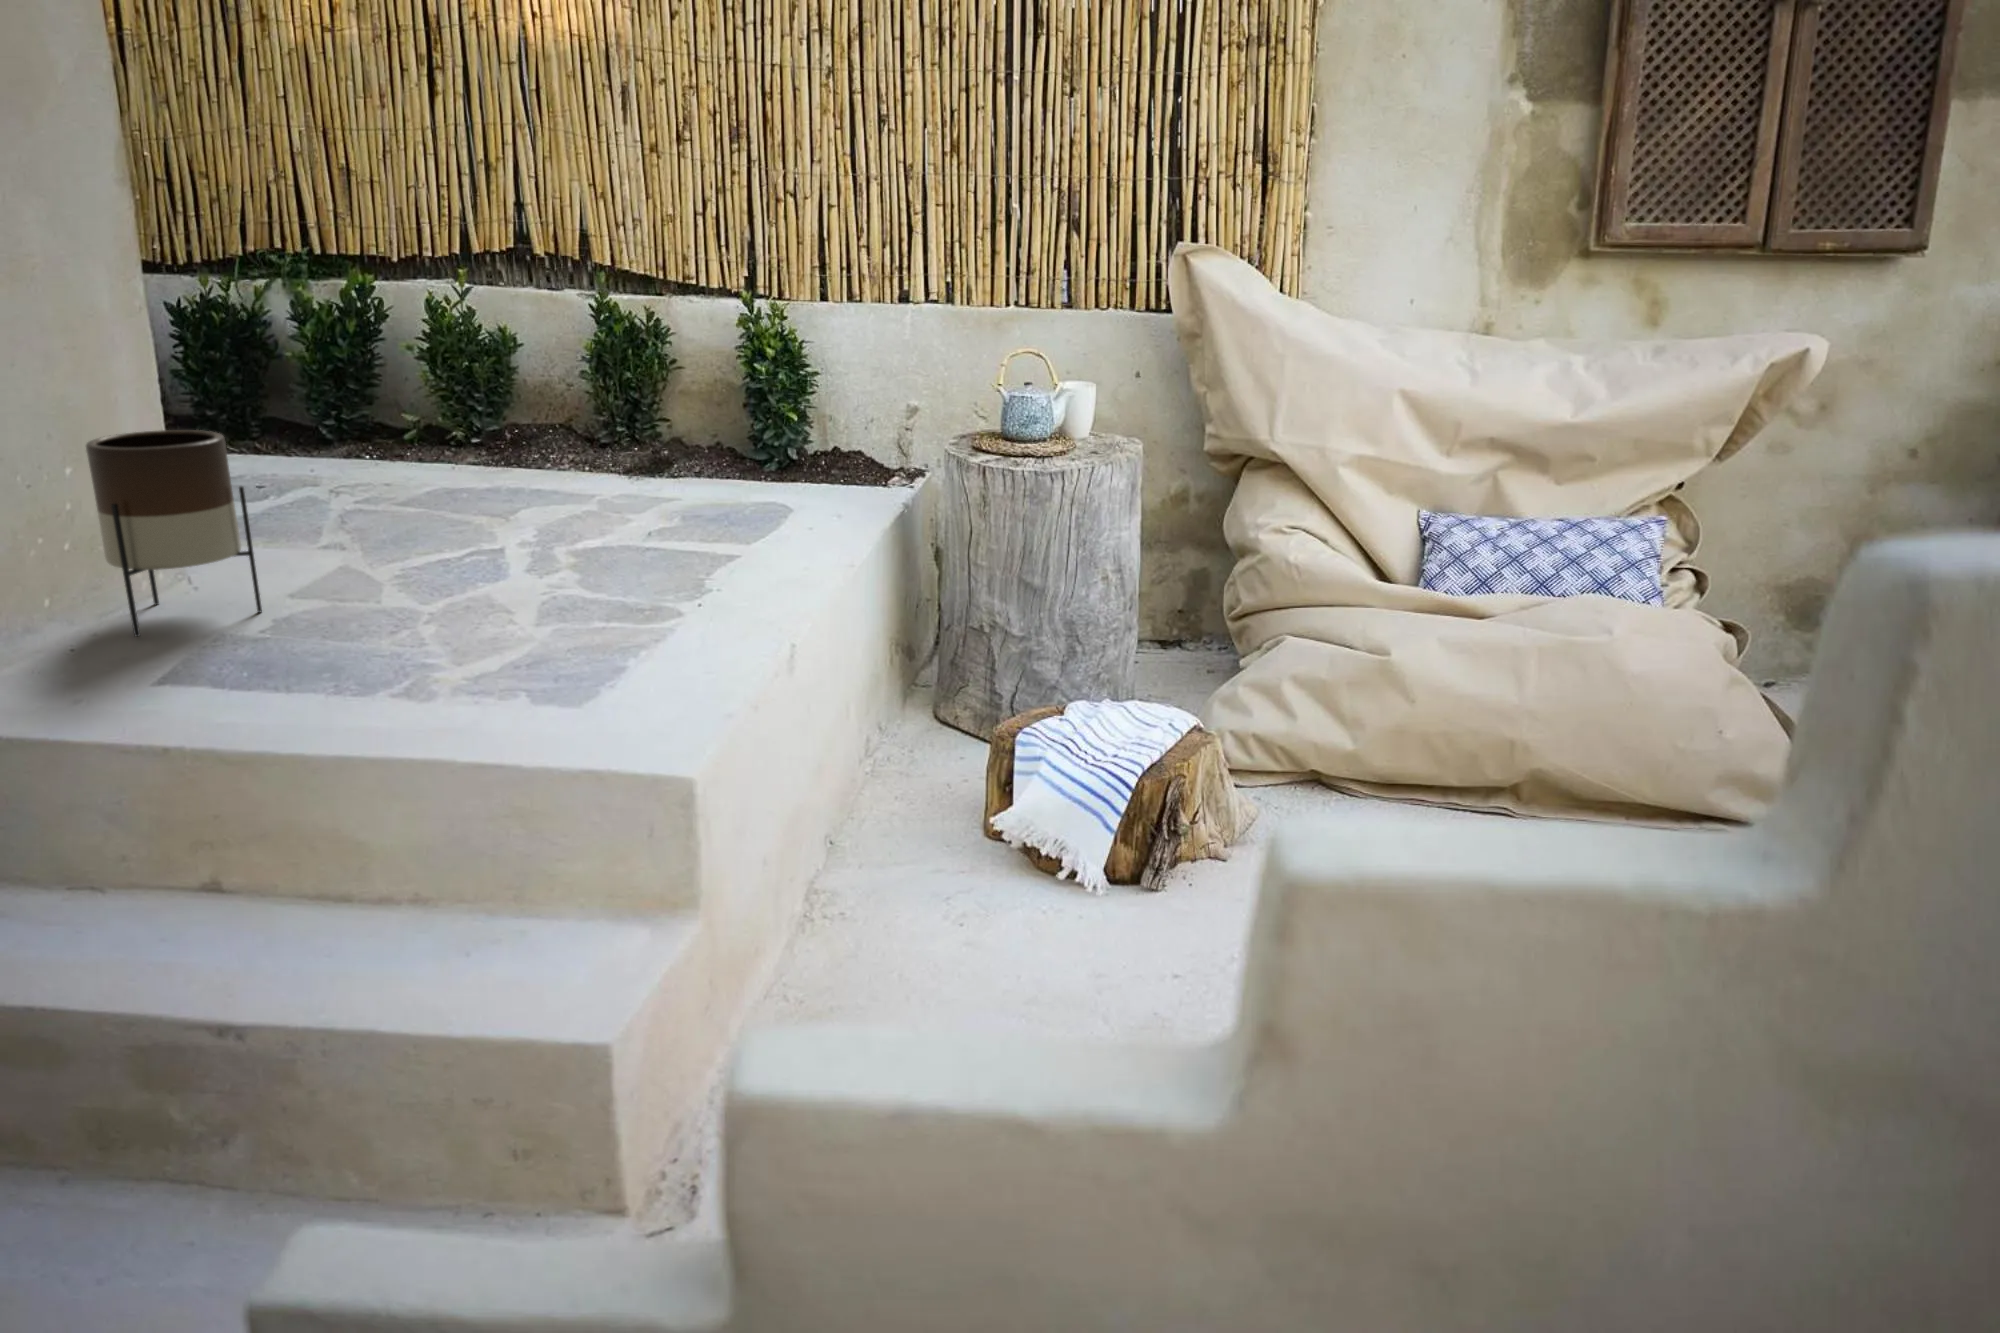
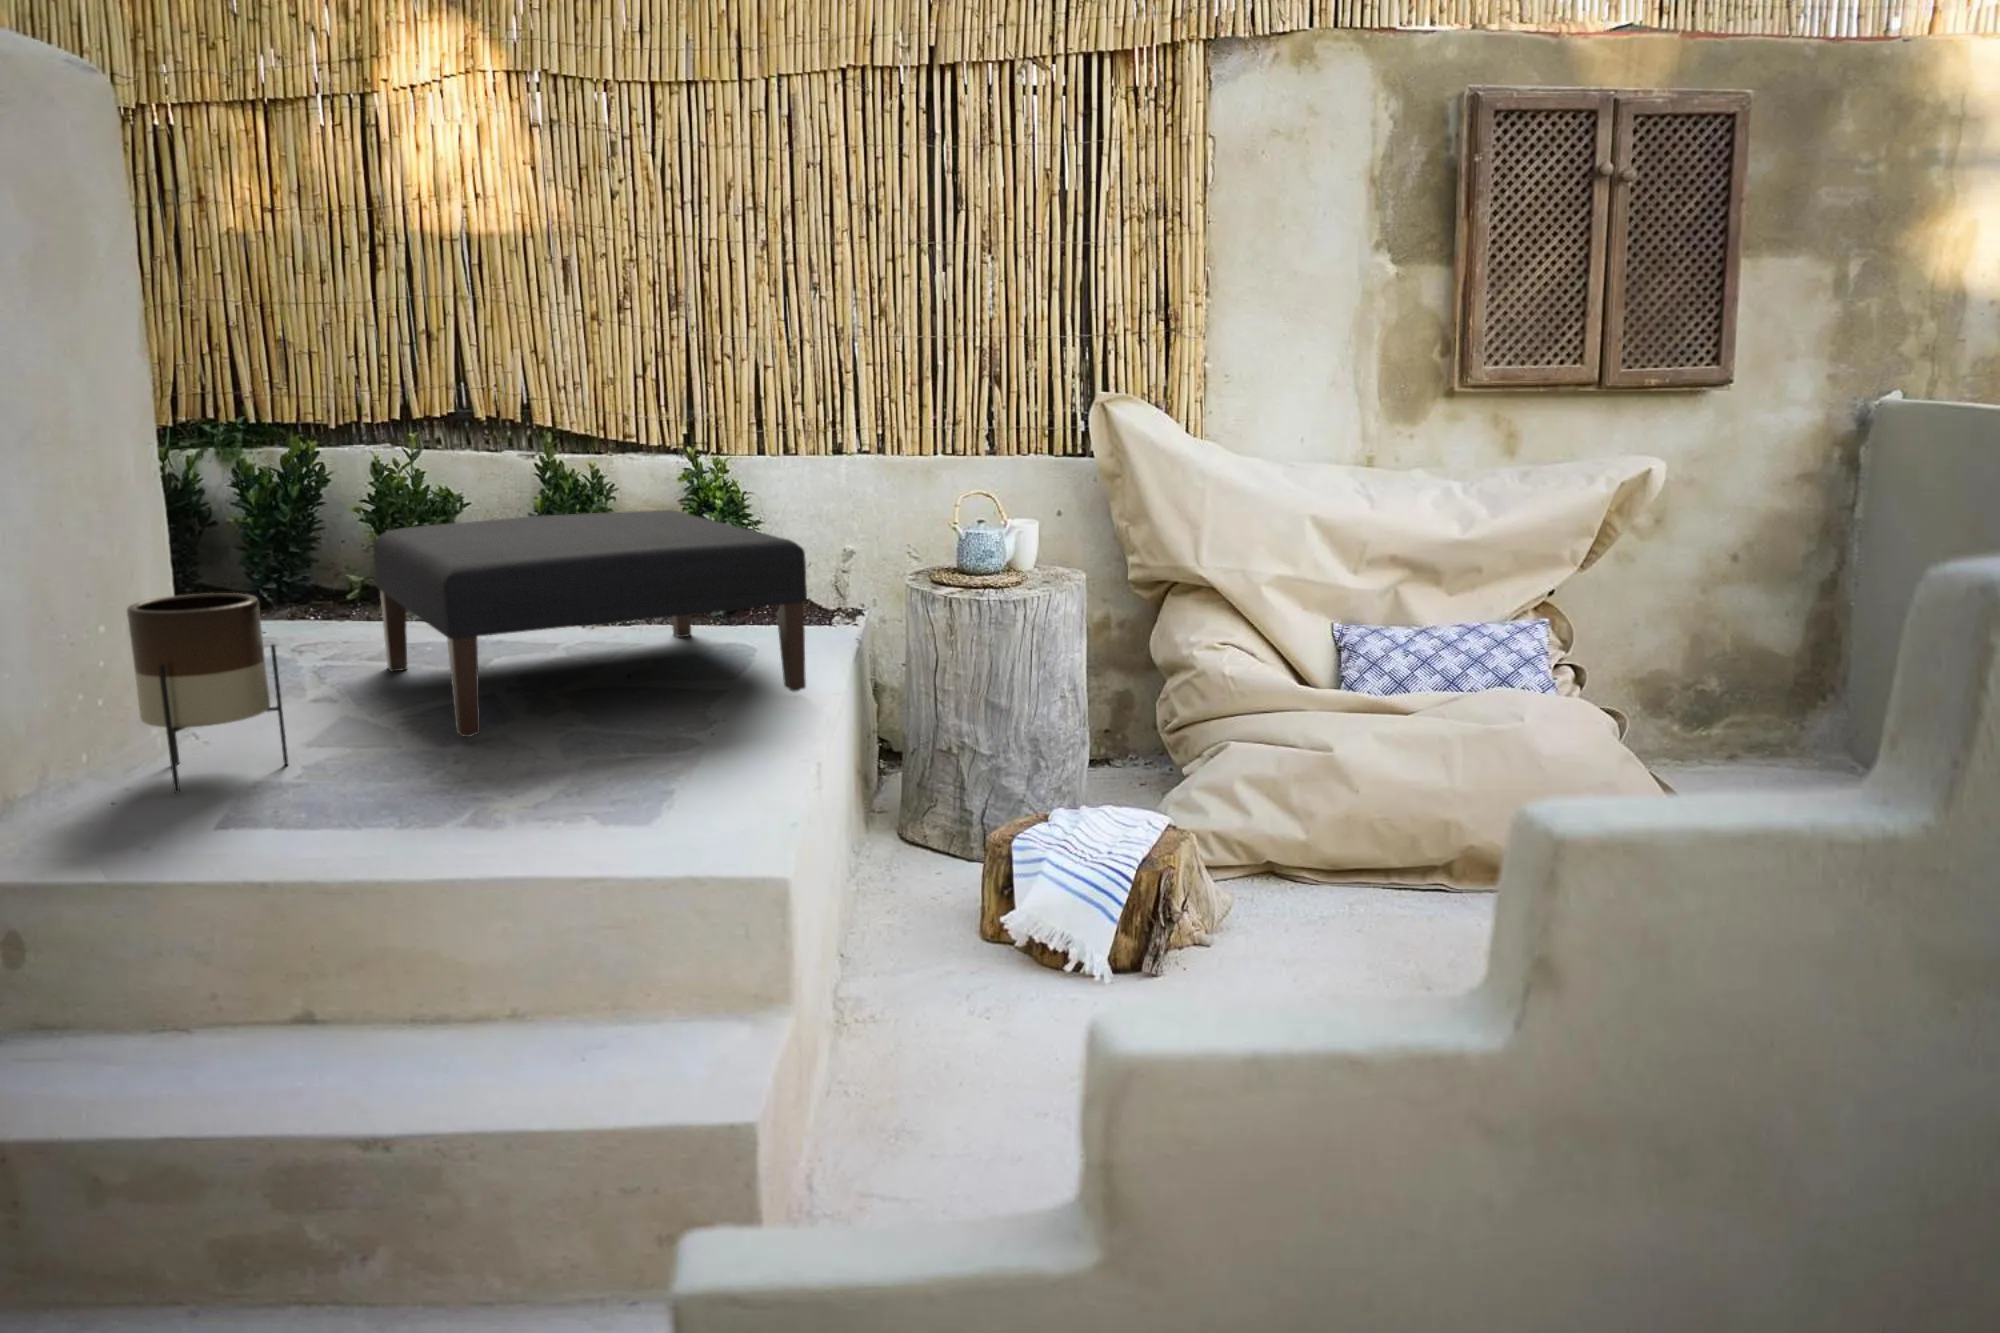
ottoman: none [397,359,821,592] -> present [374,510,807,737]

